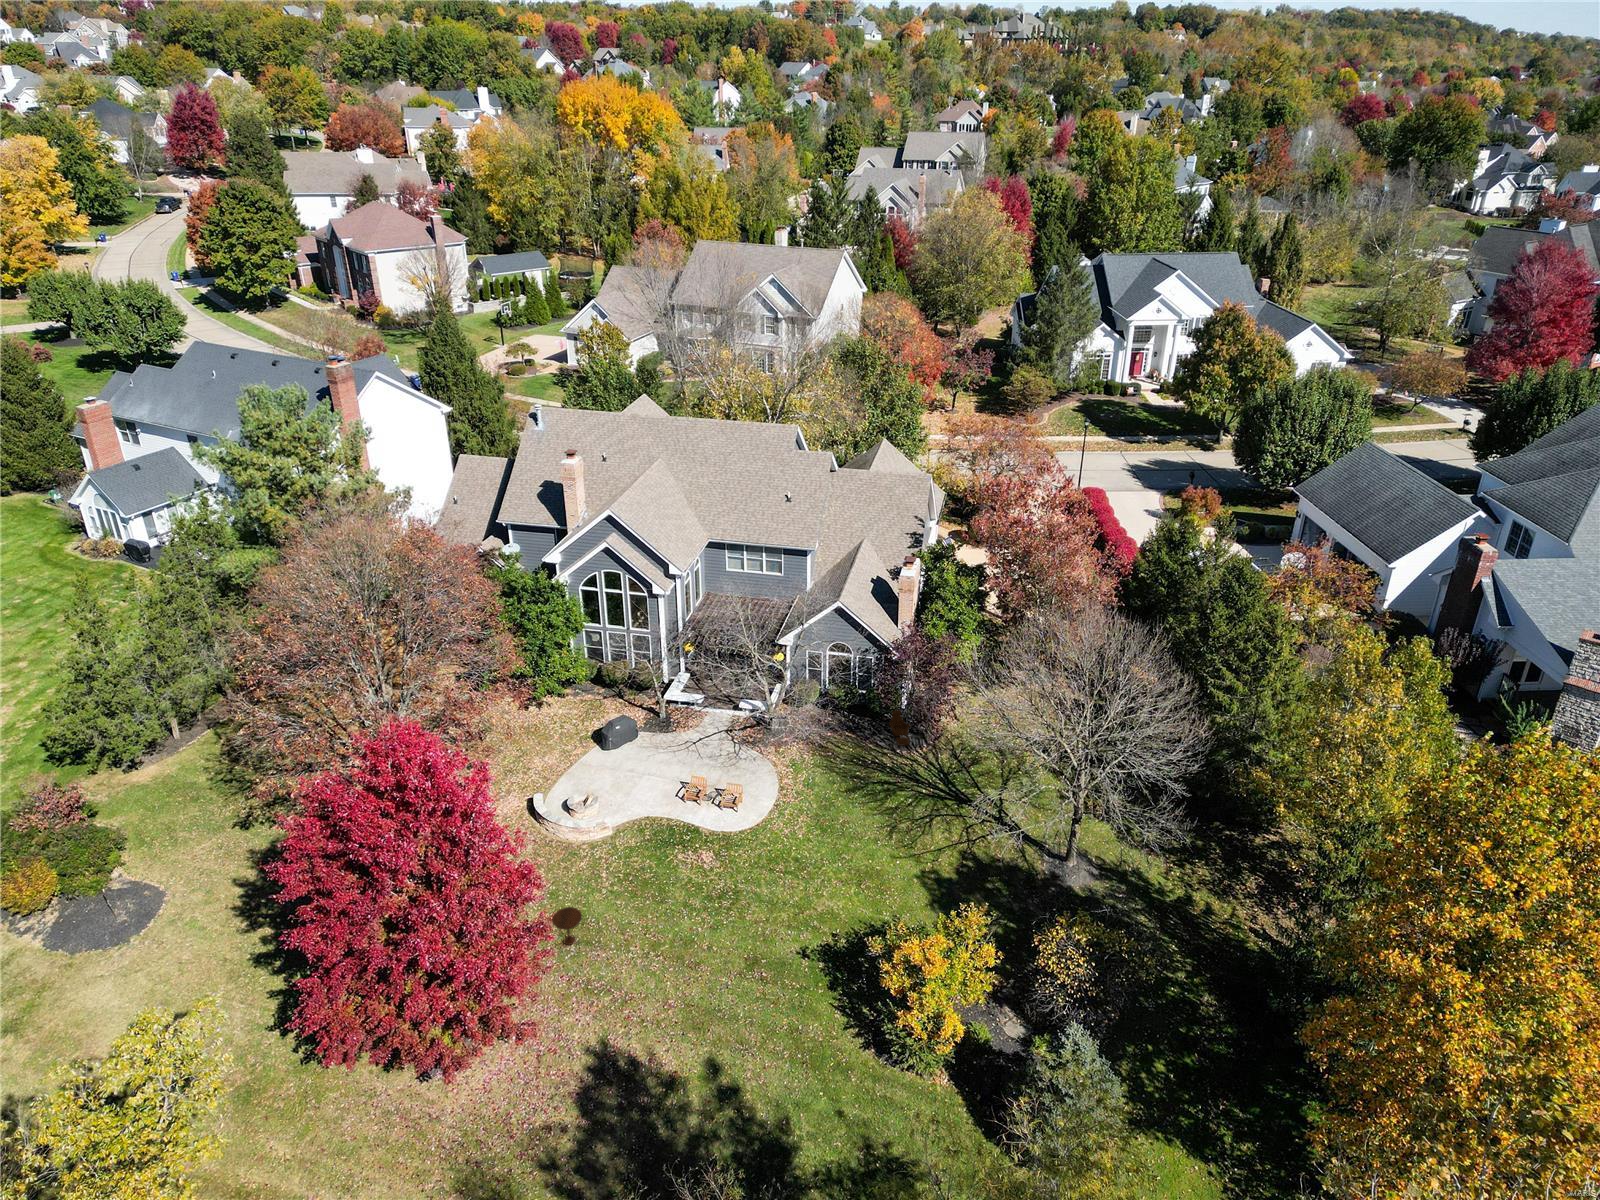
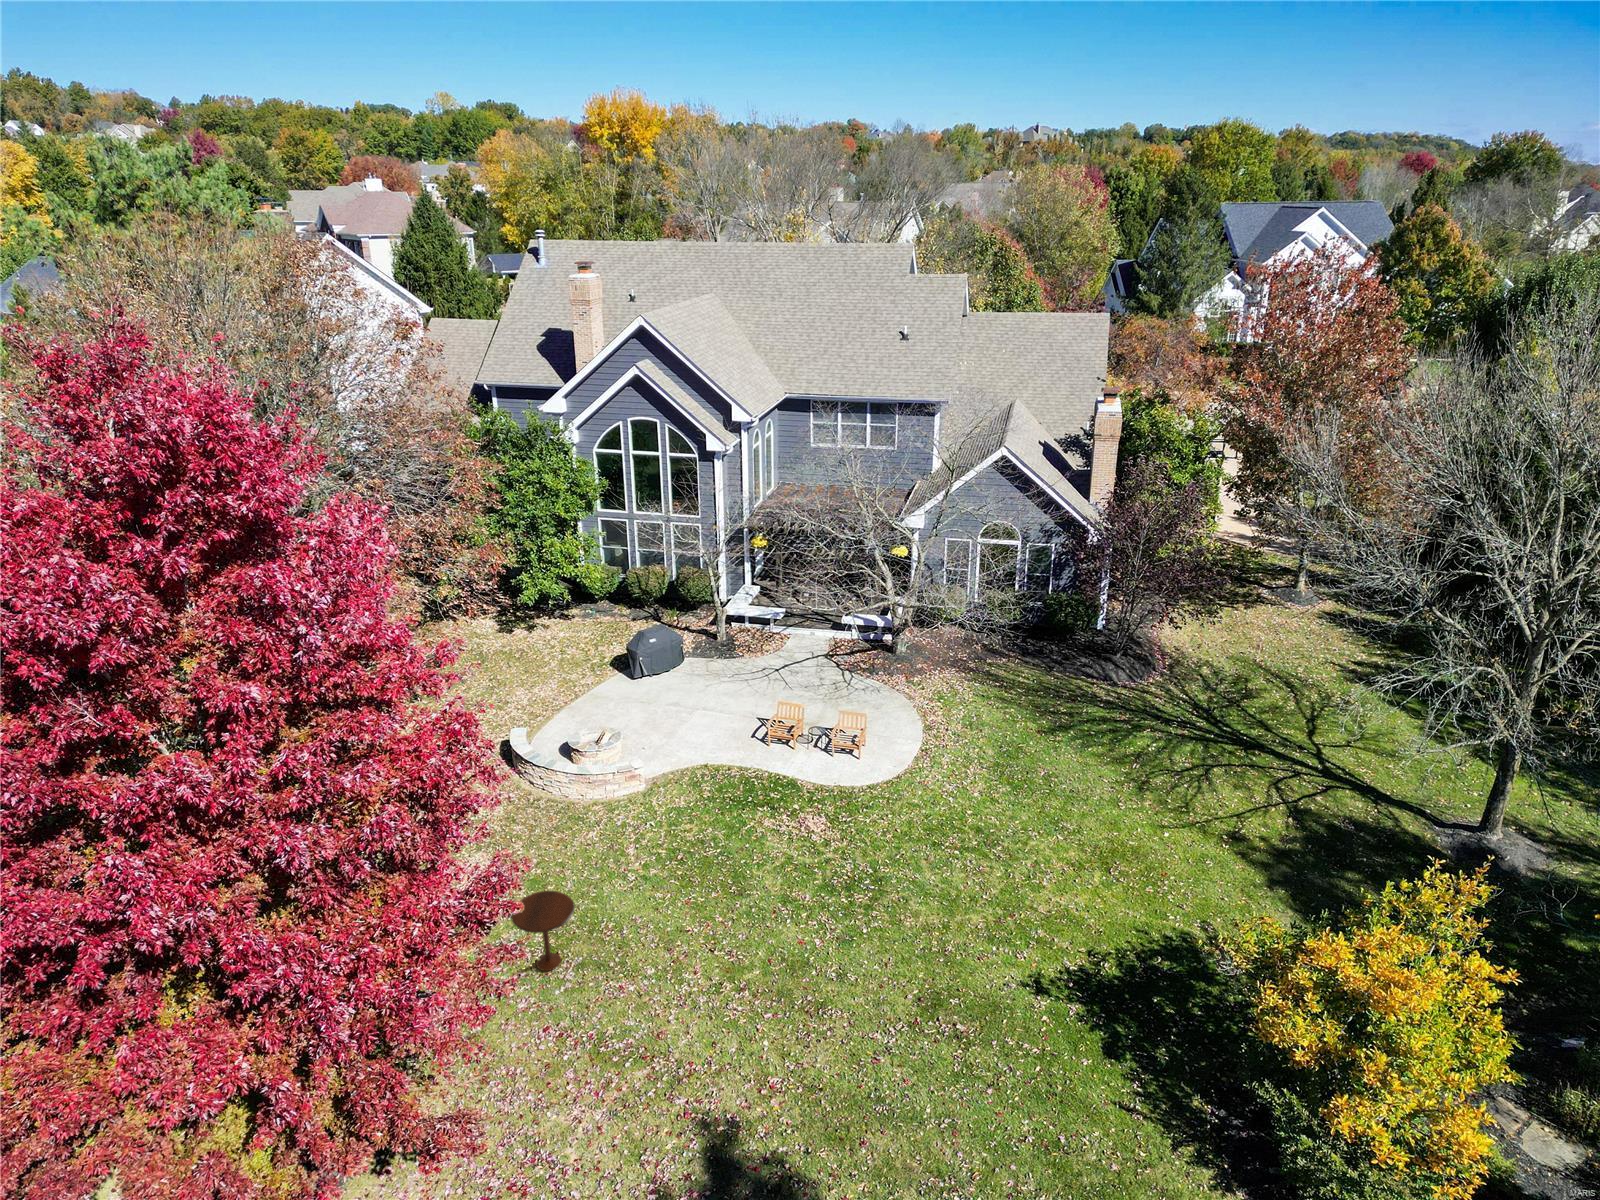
lounge chair: present [889,710,911,746] -> none [1087,613,1126,672]

